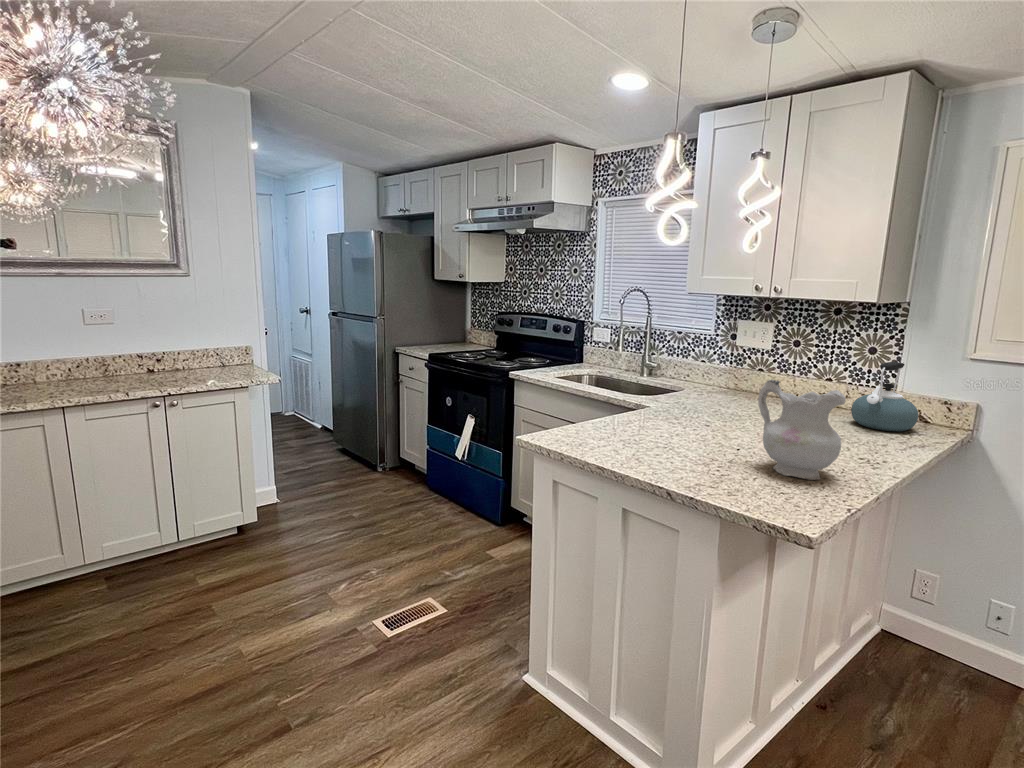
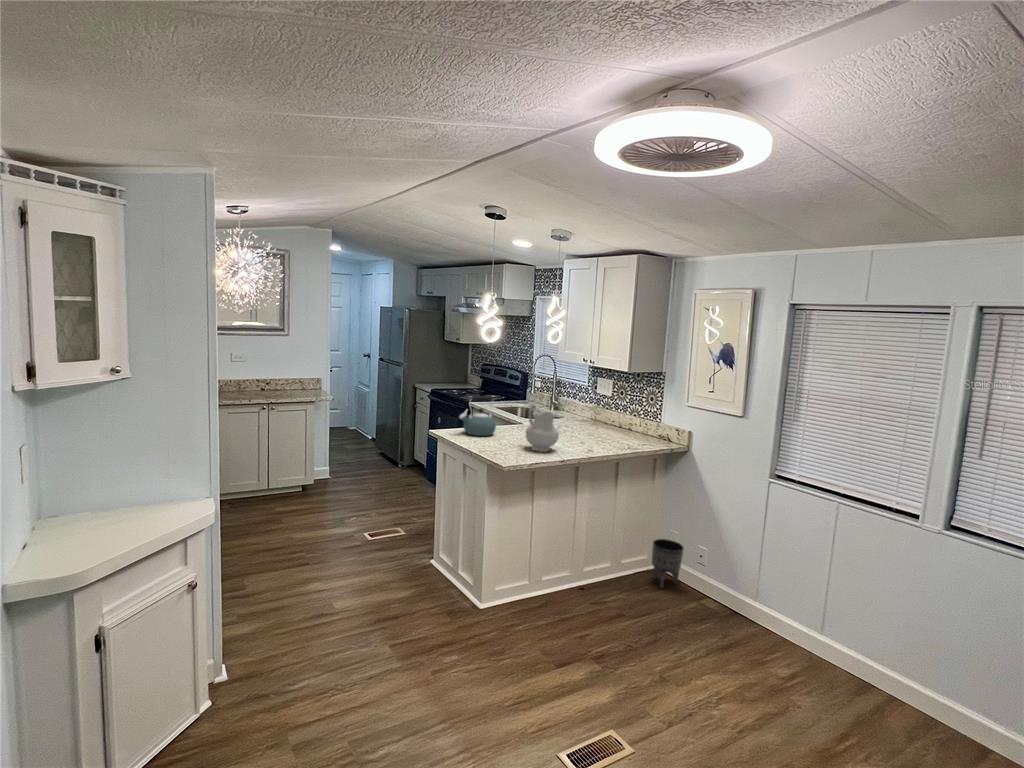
kettle: present [851,362,918,432] -> present [459,396,496,436]
planter: none [901,590,974,682] -> present [652,539,684,588]

